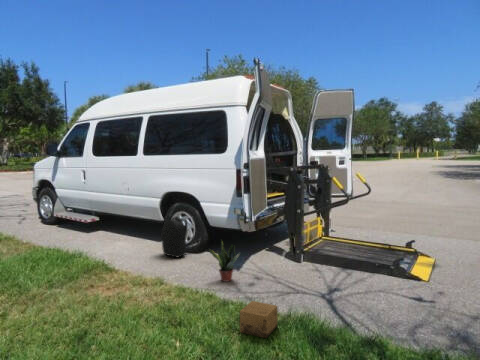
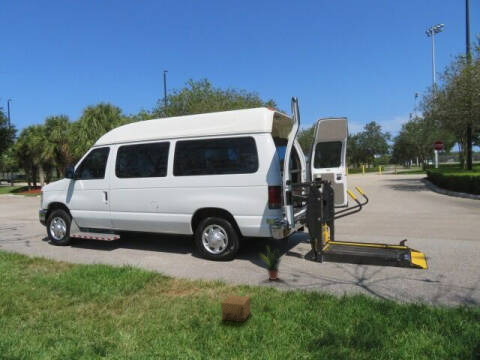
backpack: present [162,217,188,257] -> none [200,229,224,265]
cardboard box: present [240,301,277,338] -> present [221,295,250,322]

